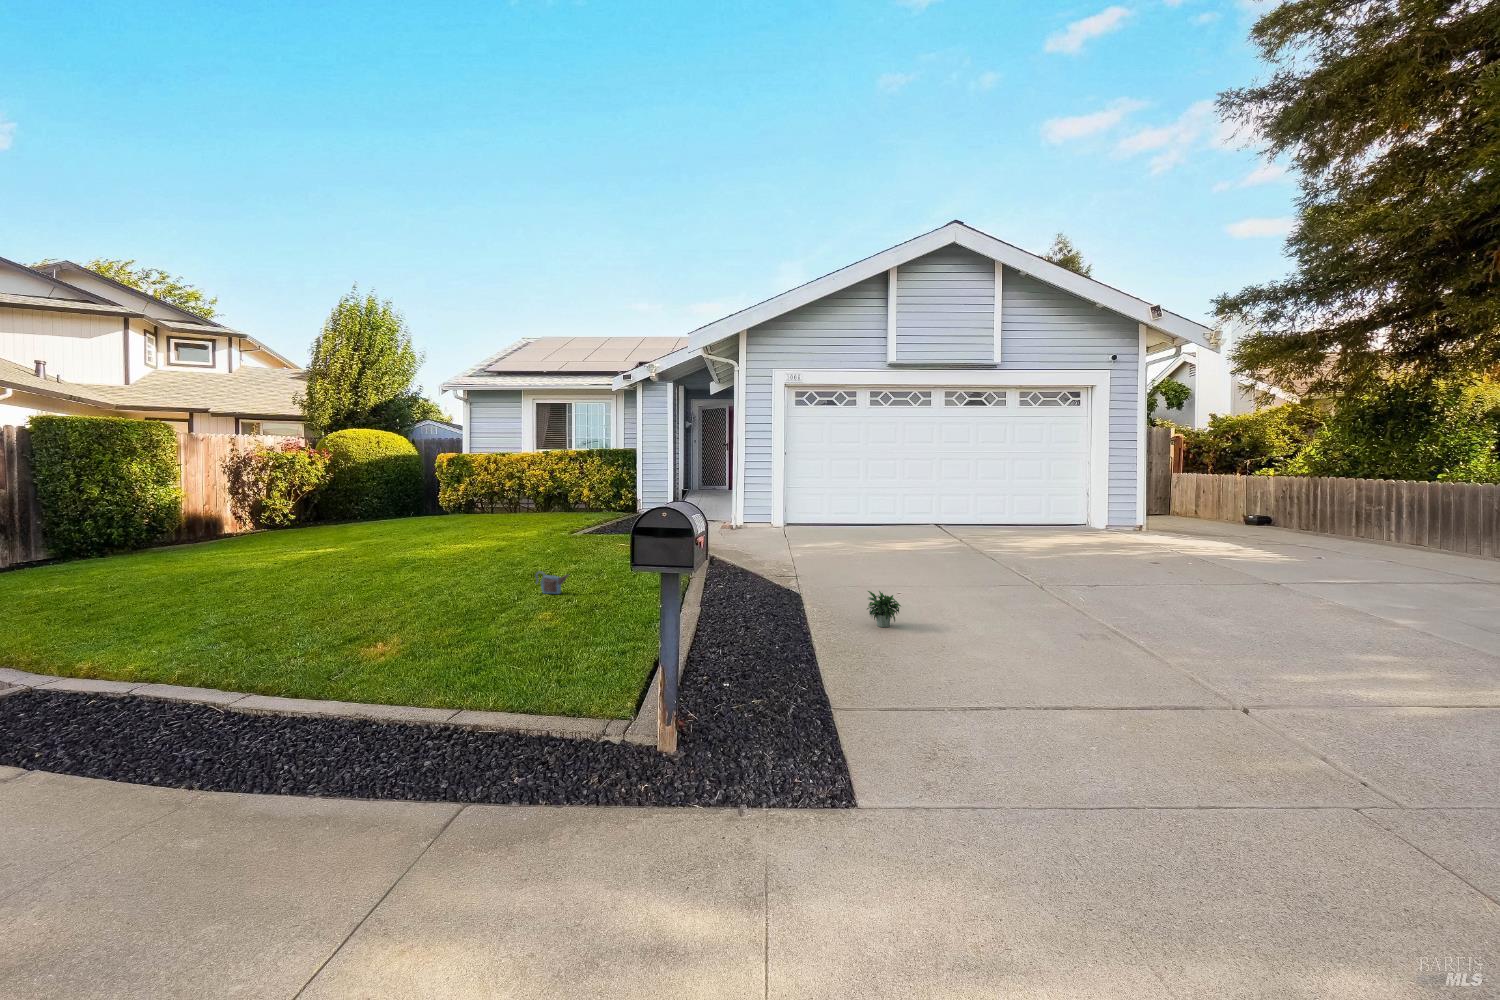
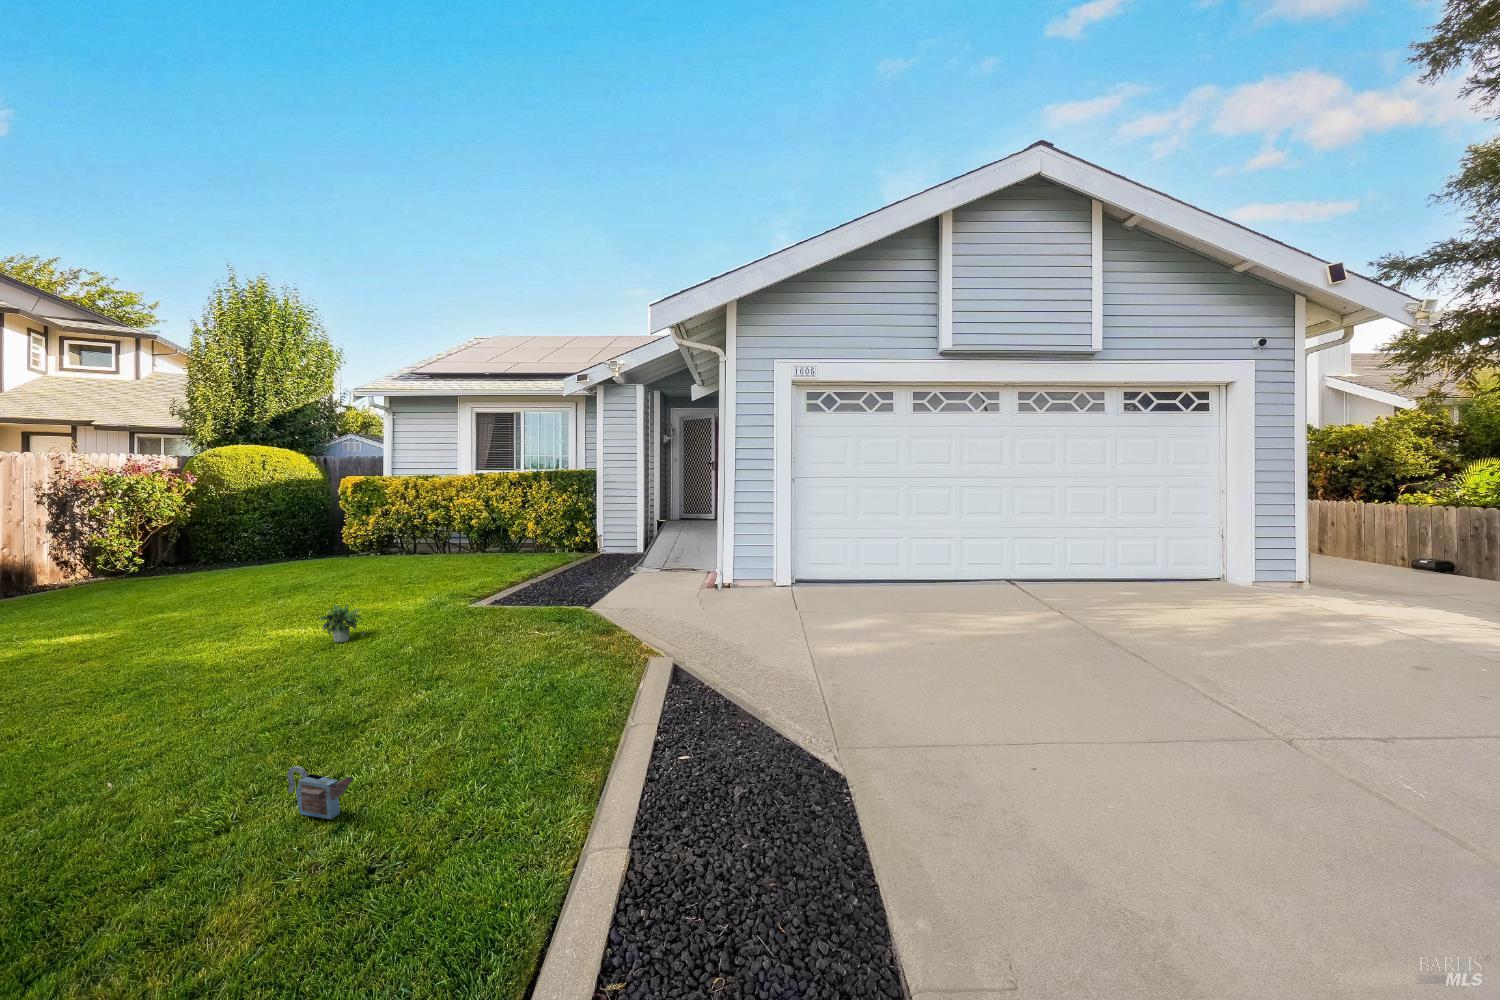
potted plant: present [867,591,901,627] -> present [320,605,360,642]

